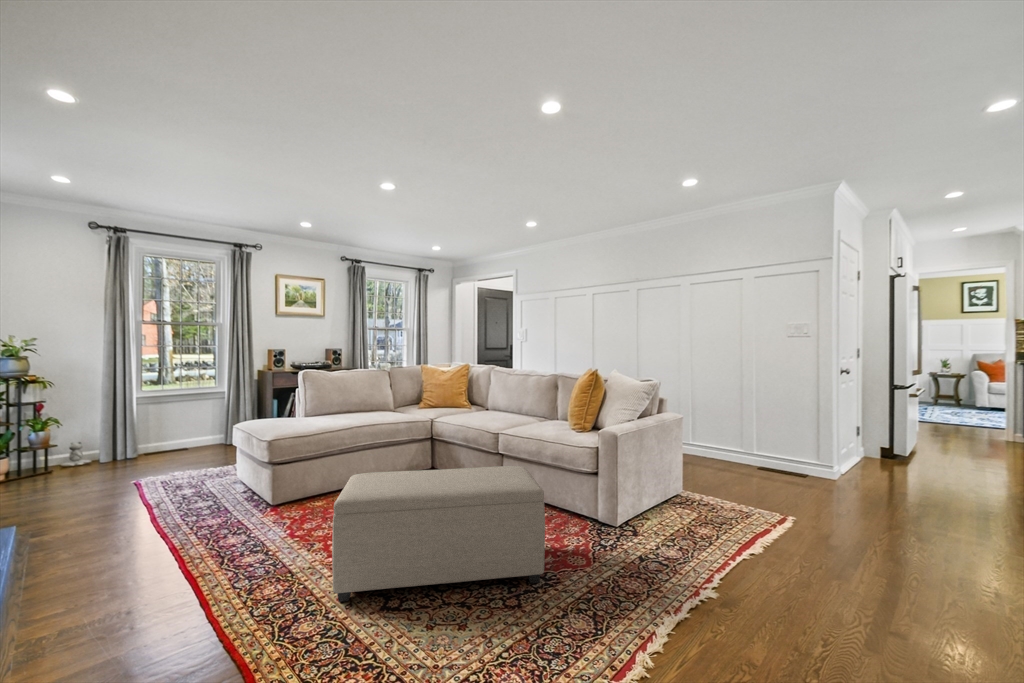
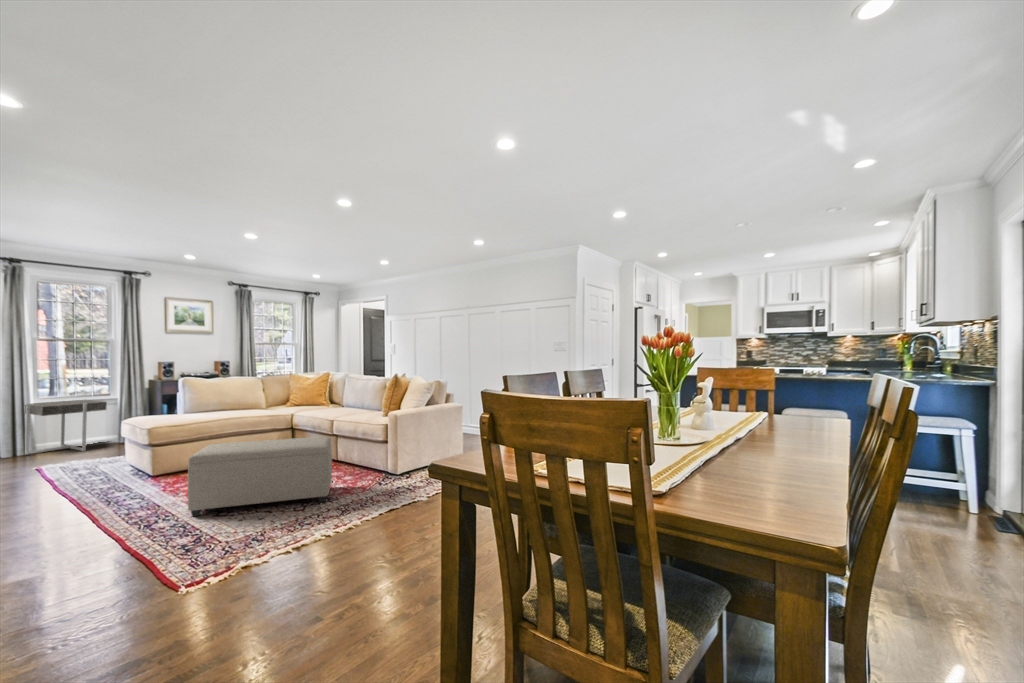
side table: none [127,393,214,457] -> present [25,400,107,454]

